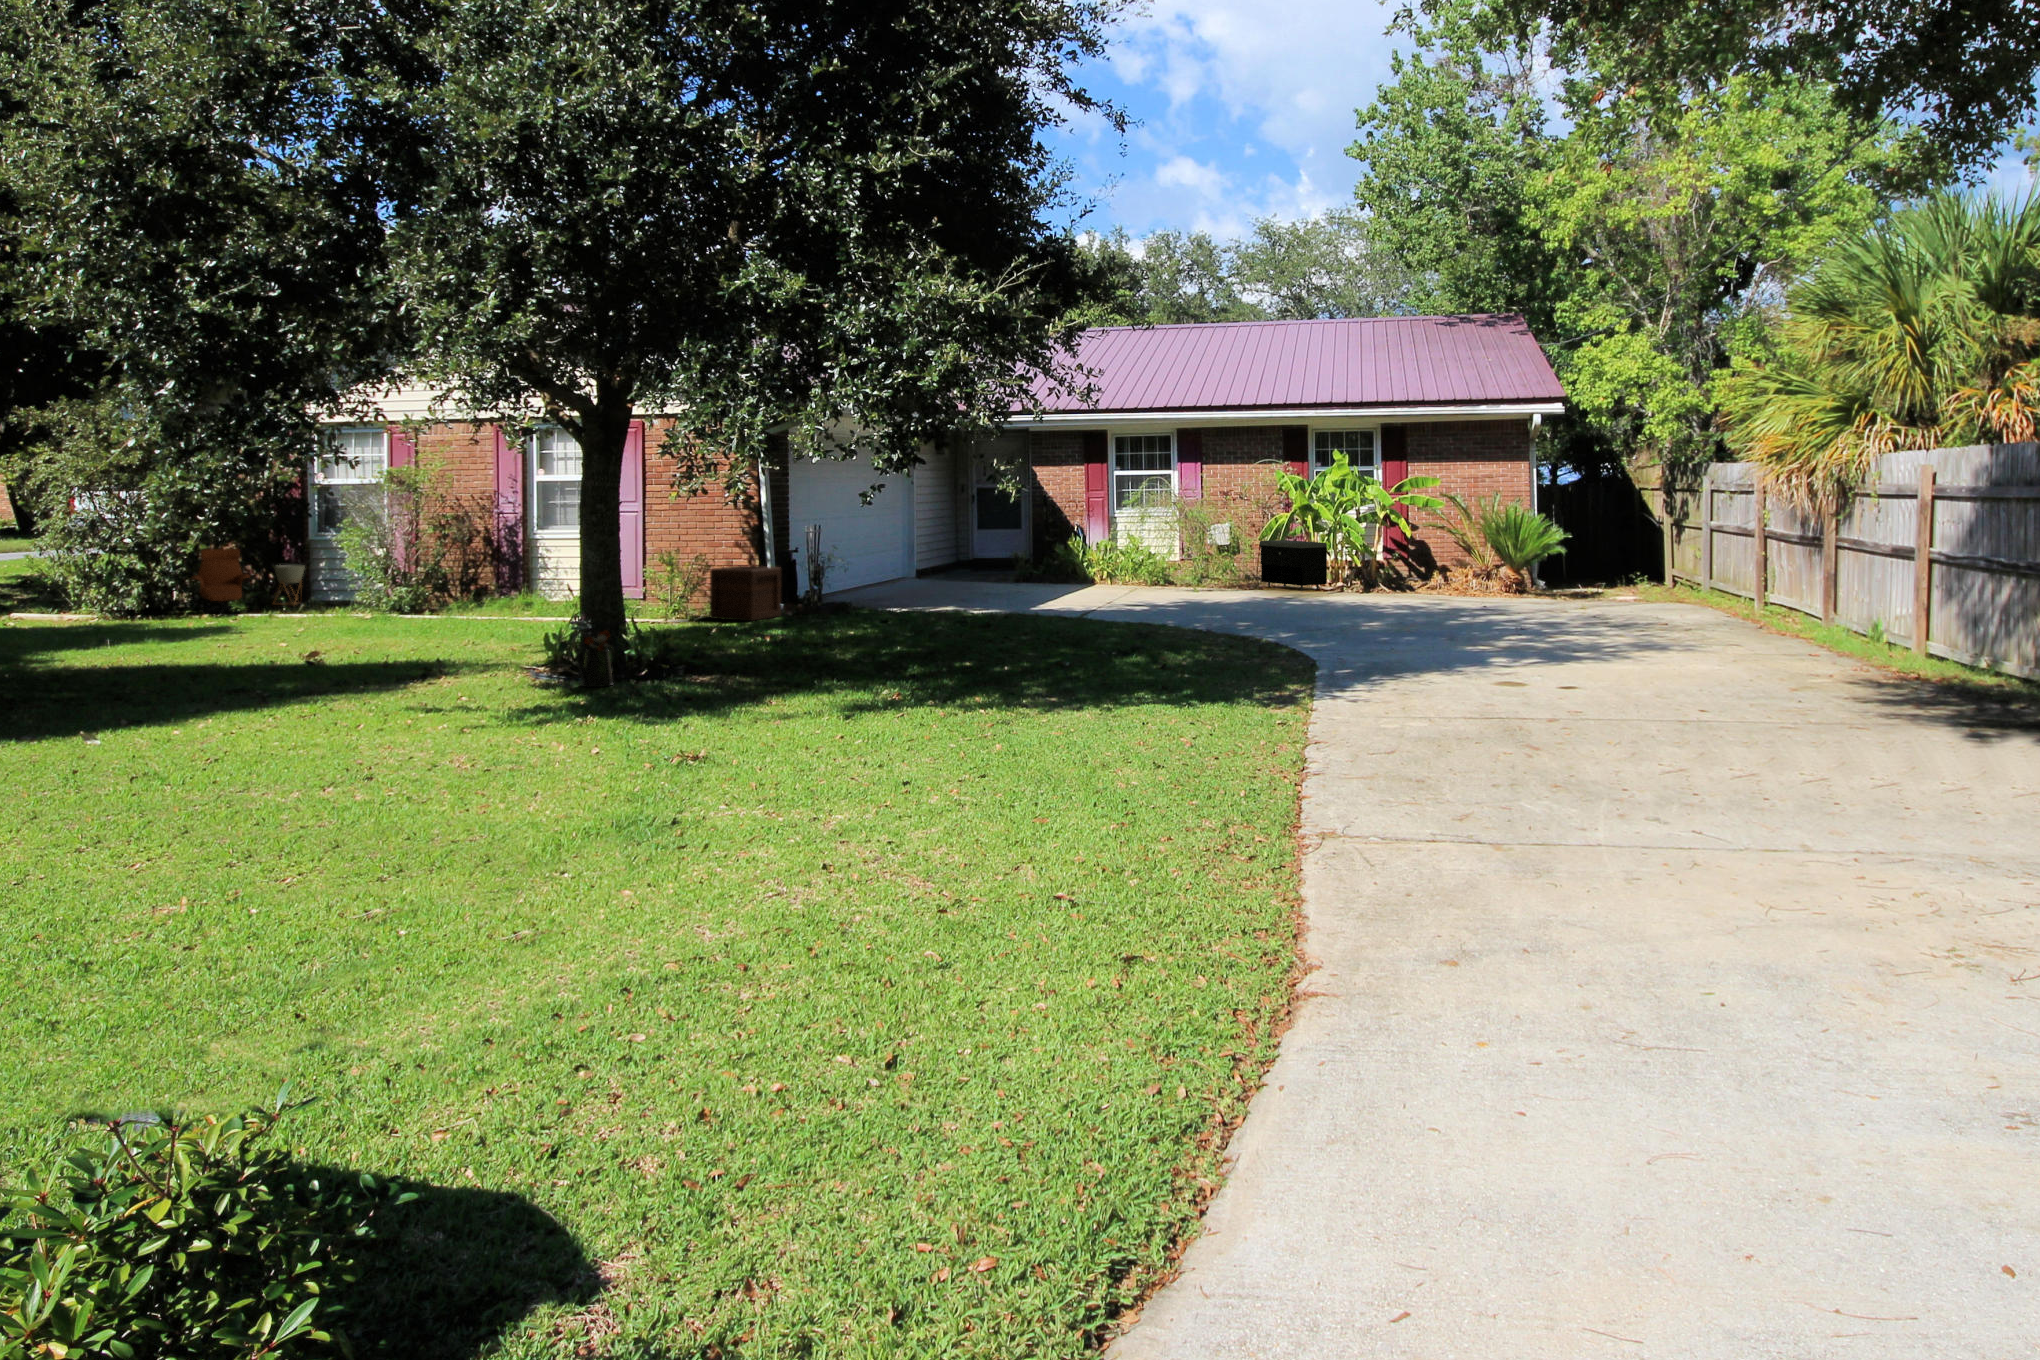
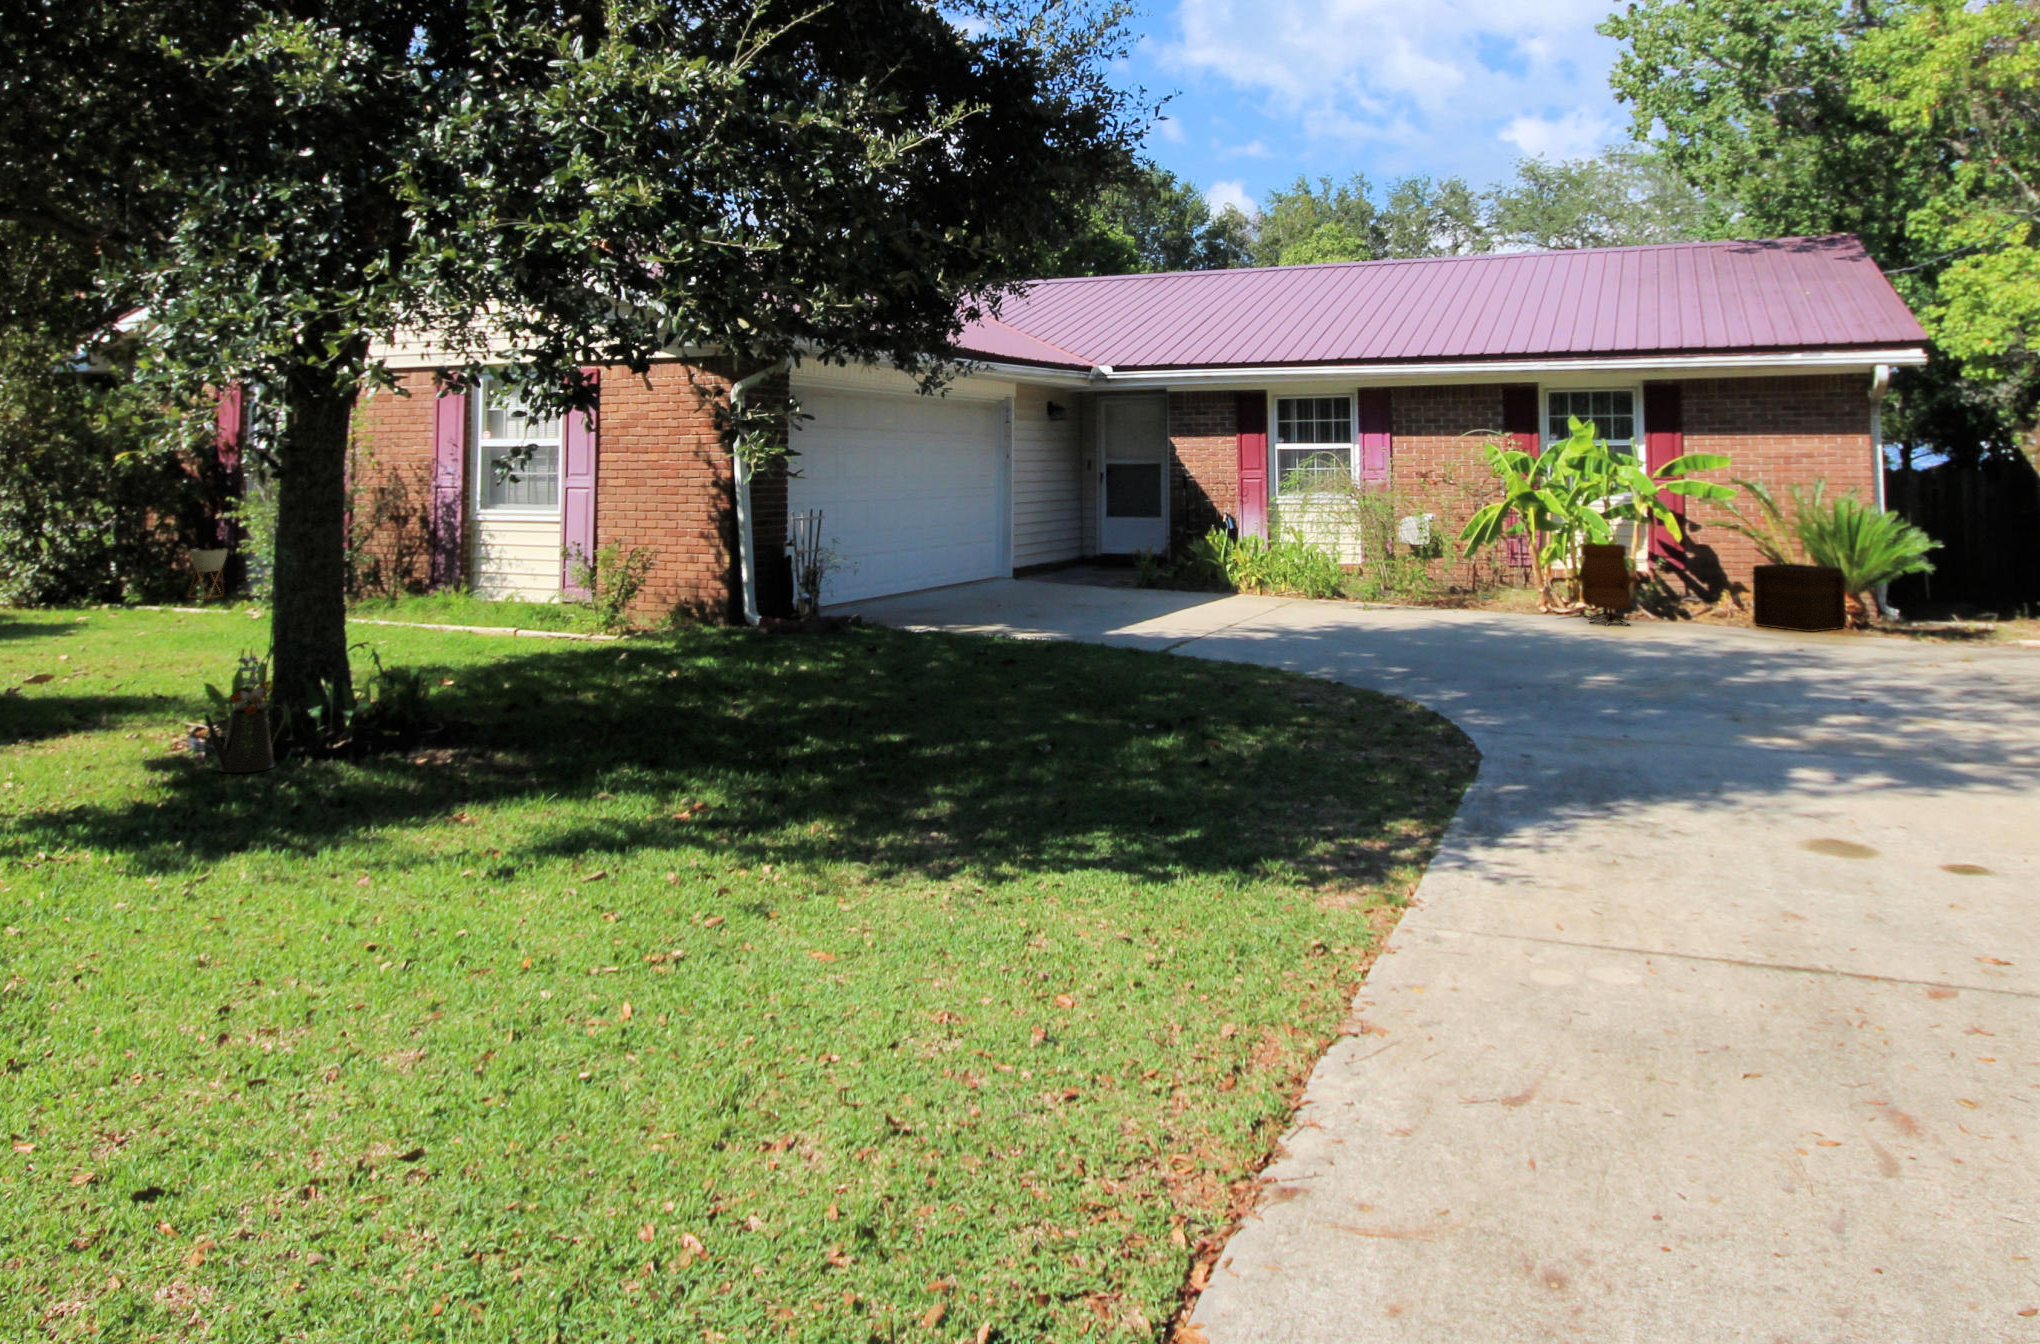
storage bench: present [1259,540,1327,590] -> none [1464,541,1561,615]
lounge chair: present [191,548,250,614] -> present [1572,543,1638,626]
wooden crate: present [710,565,782,621] -> present [1753,563,1846,632]

